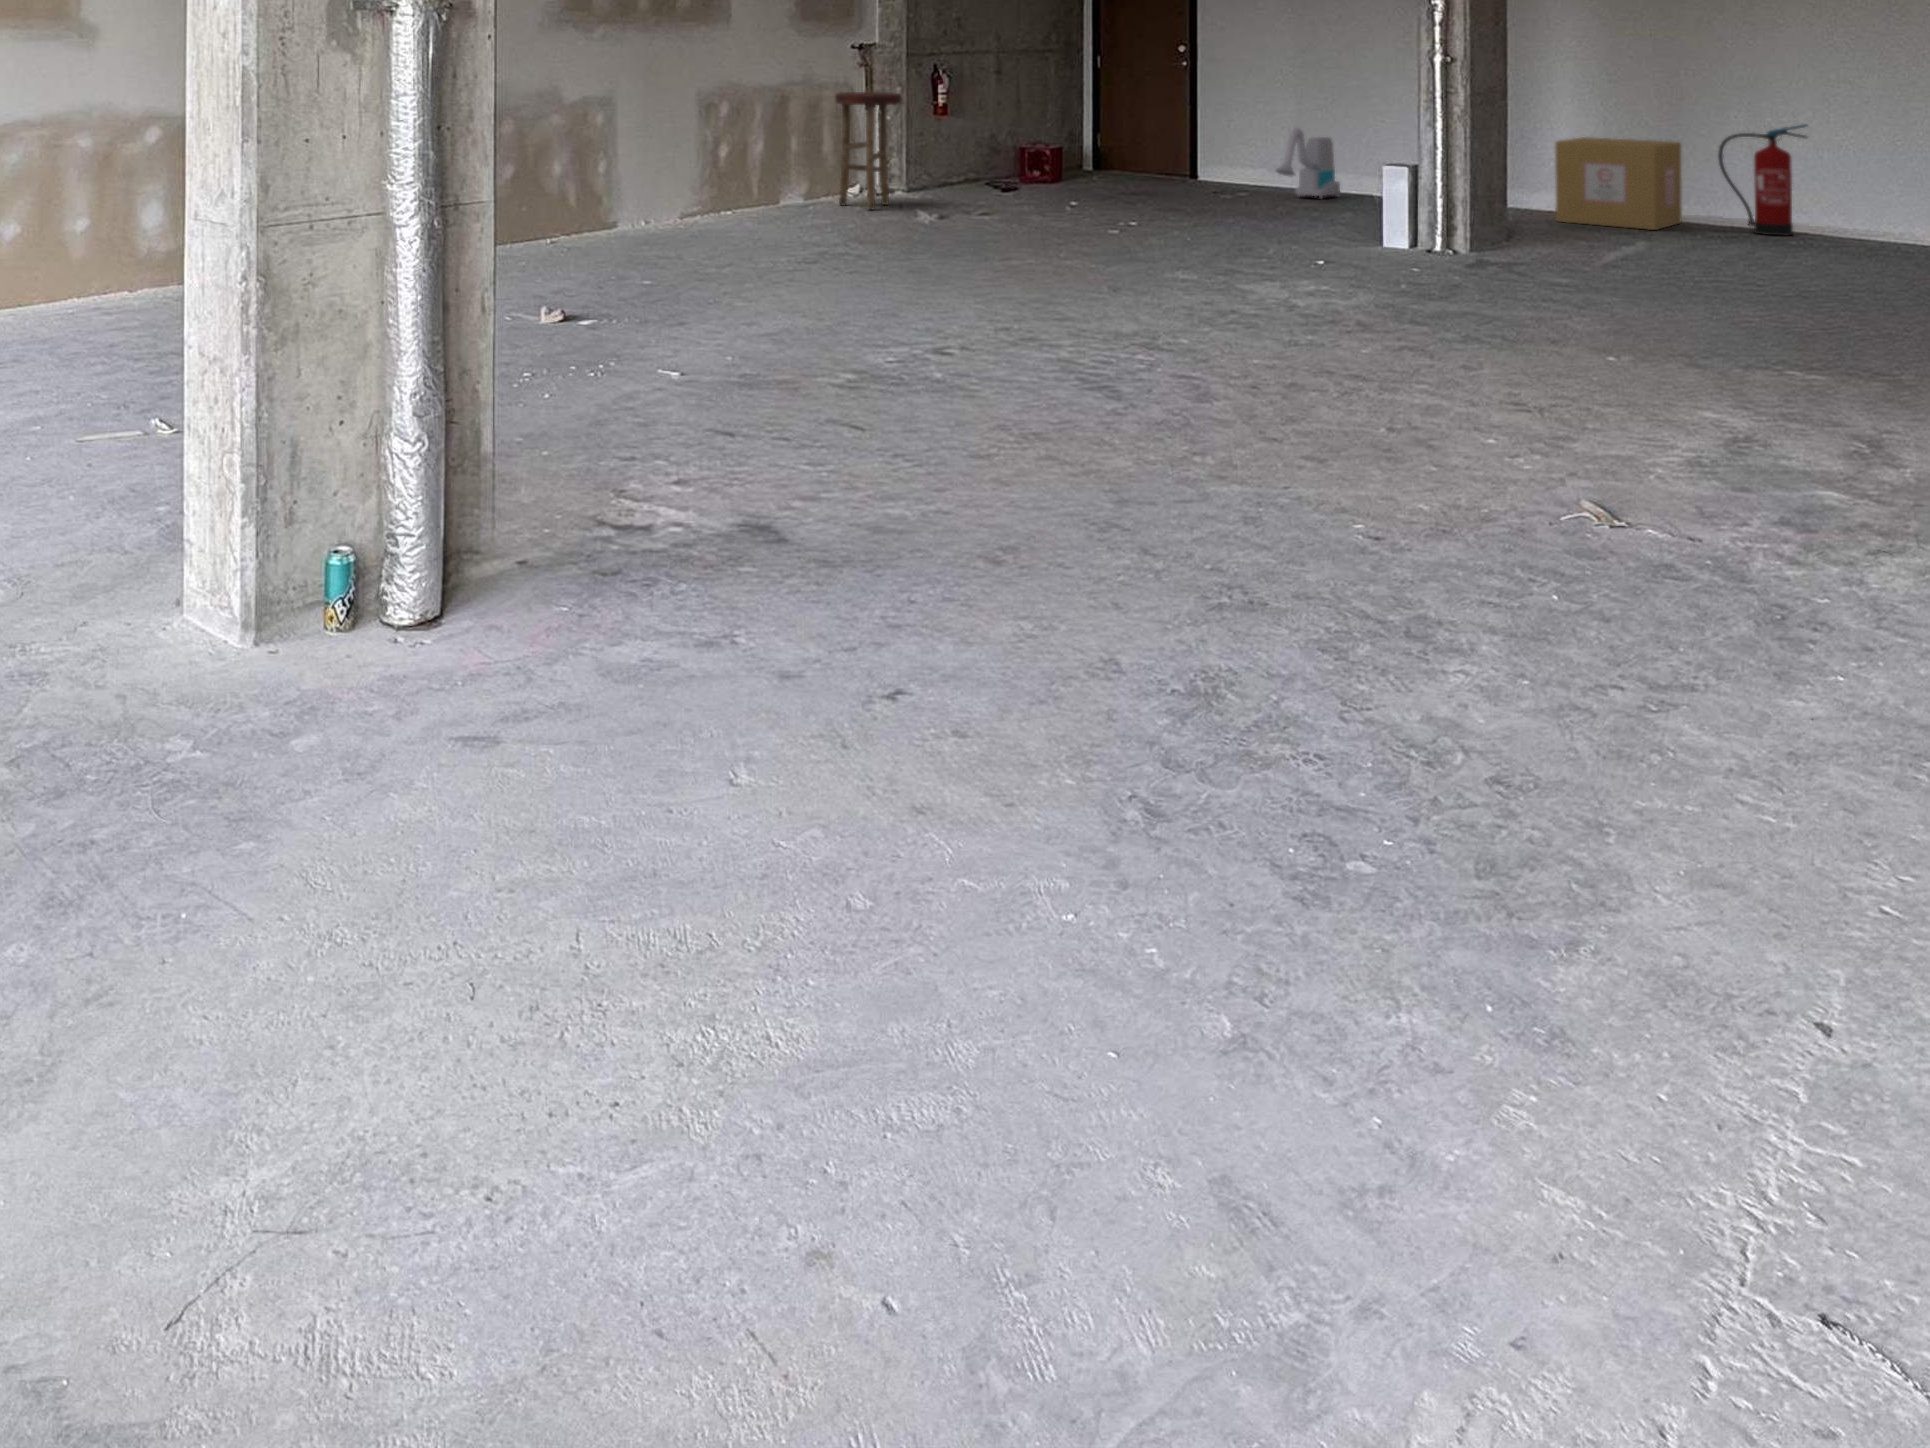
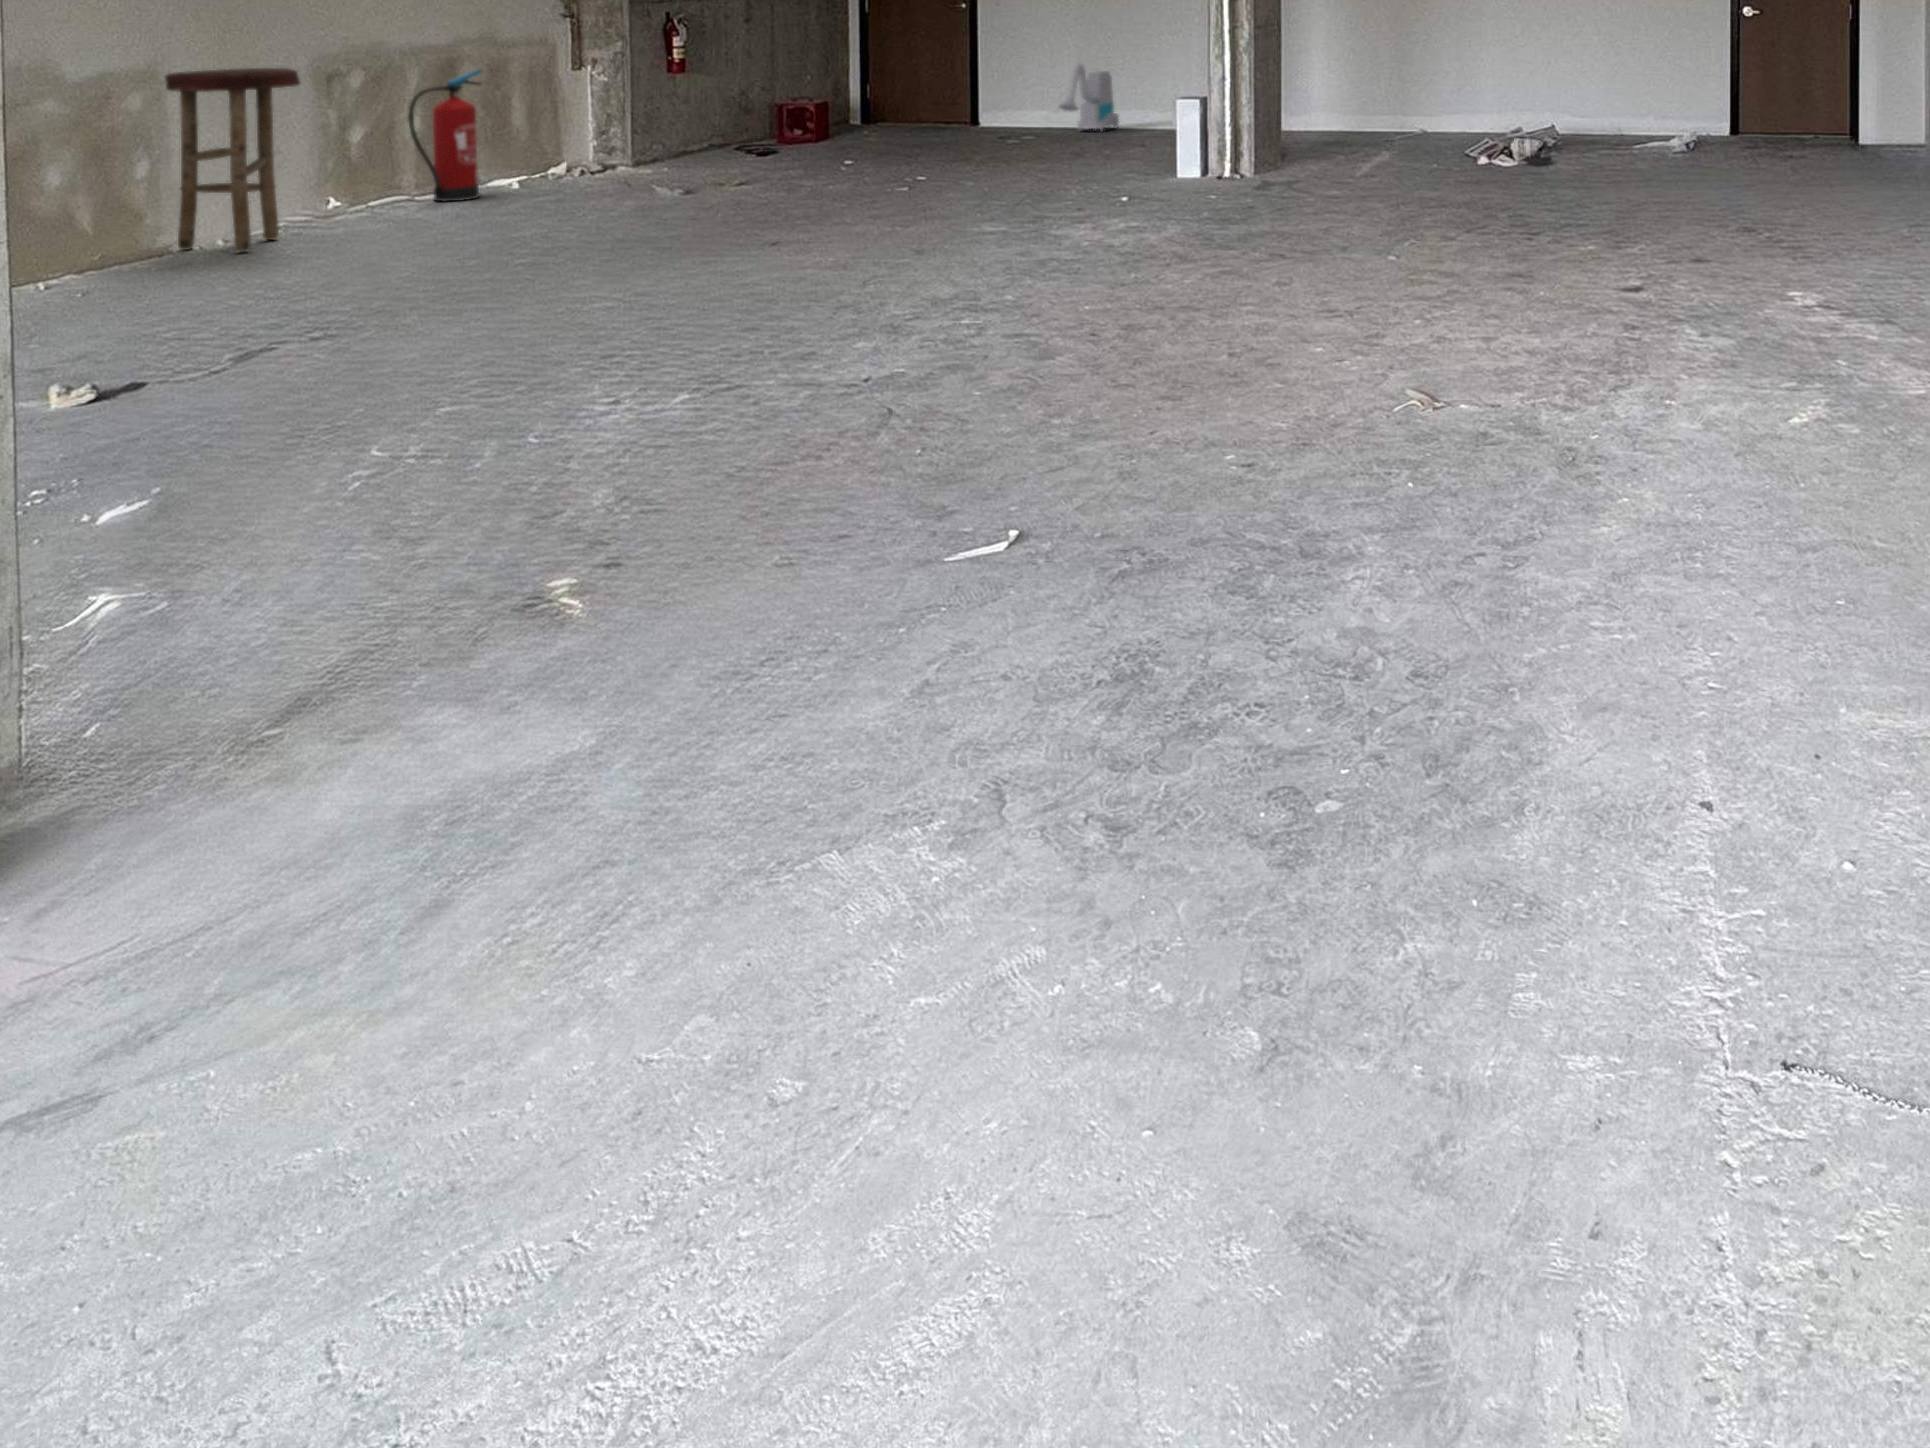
stool: present [835,92,902,210] -> present [165,68,300,252]
fire extinguisher: present [1718,124,1807,236] -> present [408,69,481,201]
cardboard box: present [1555,137,1682,230] -> none [1308,61,1403,139]

